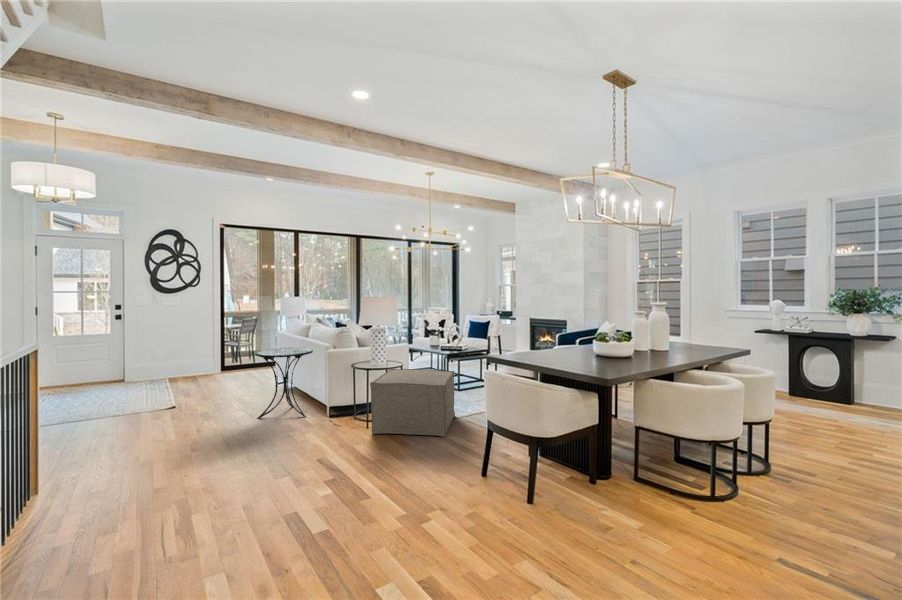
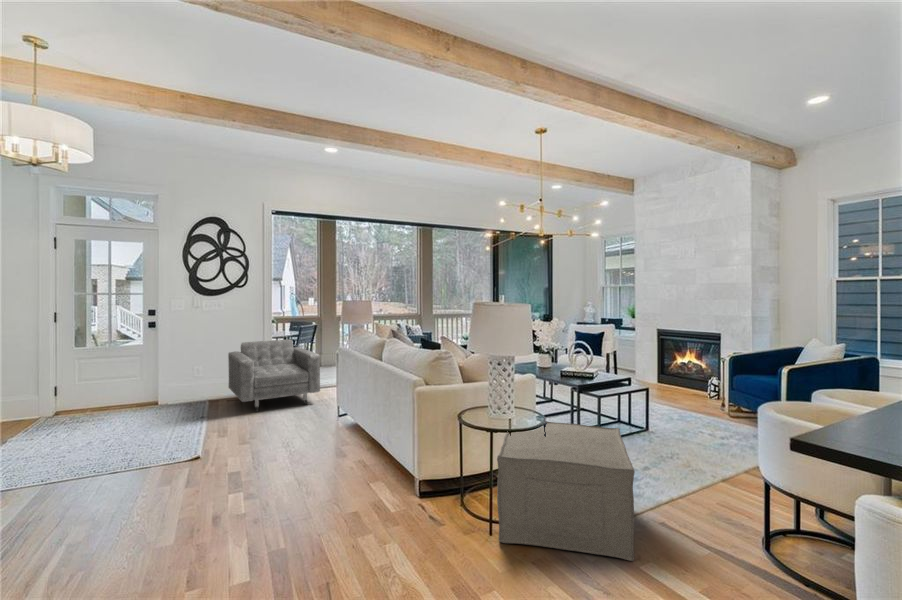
armchair: none [184,328,261,383] -> present [228,340,320,412]
side table: present [256,347,313,418] -> none [313,378,395,490]

